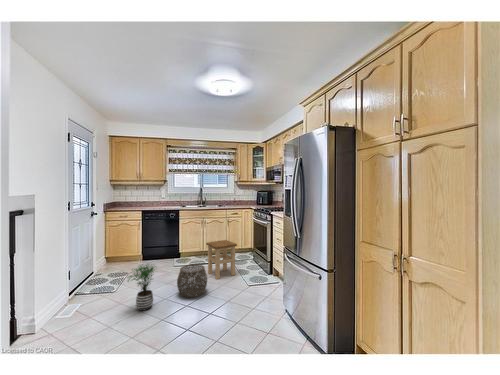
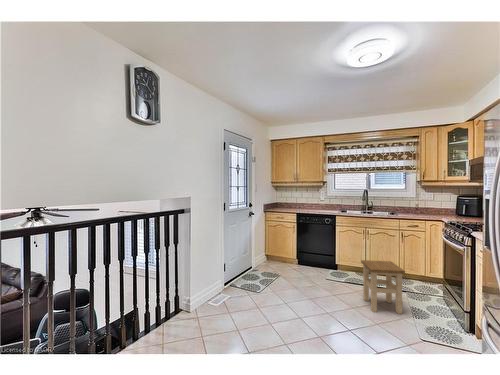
woven basket: present [177,264,207,298] -> none [315,283,353,327]
potted plant: present [128,265,156,311] -> none [261,271,294,321]

